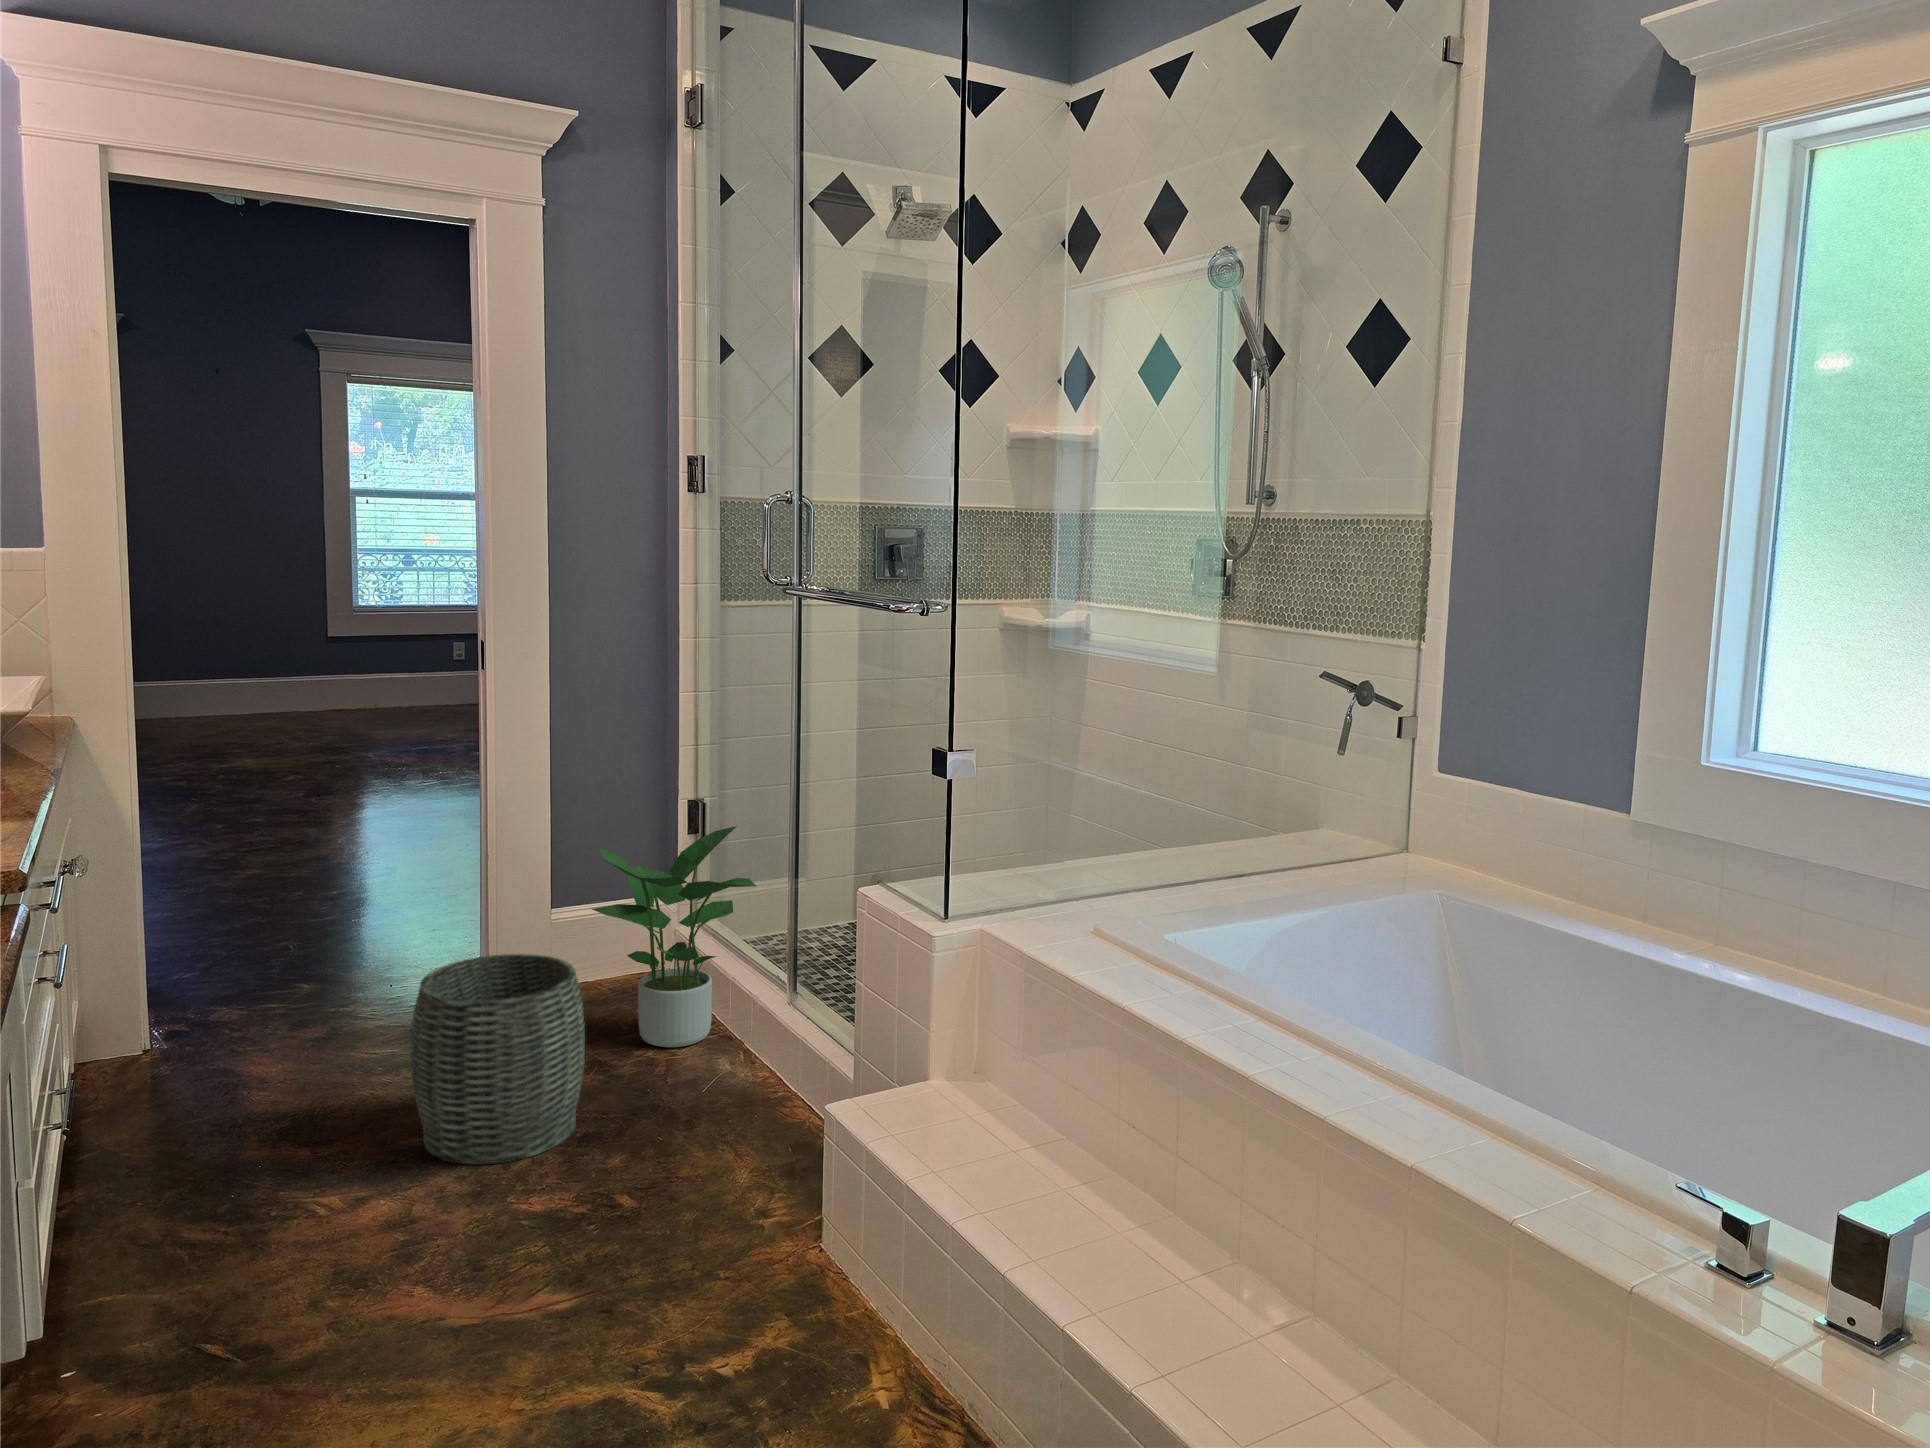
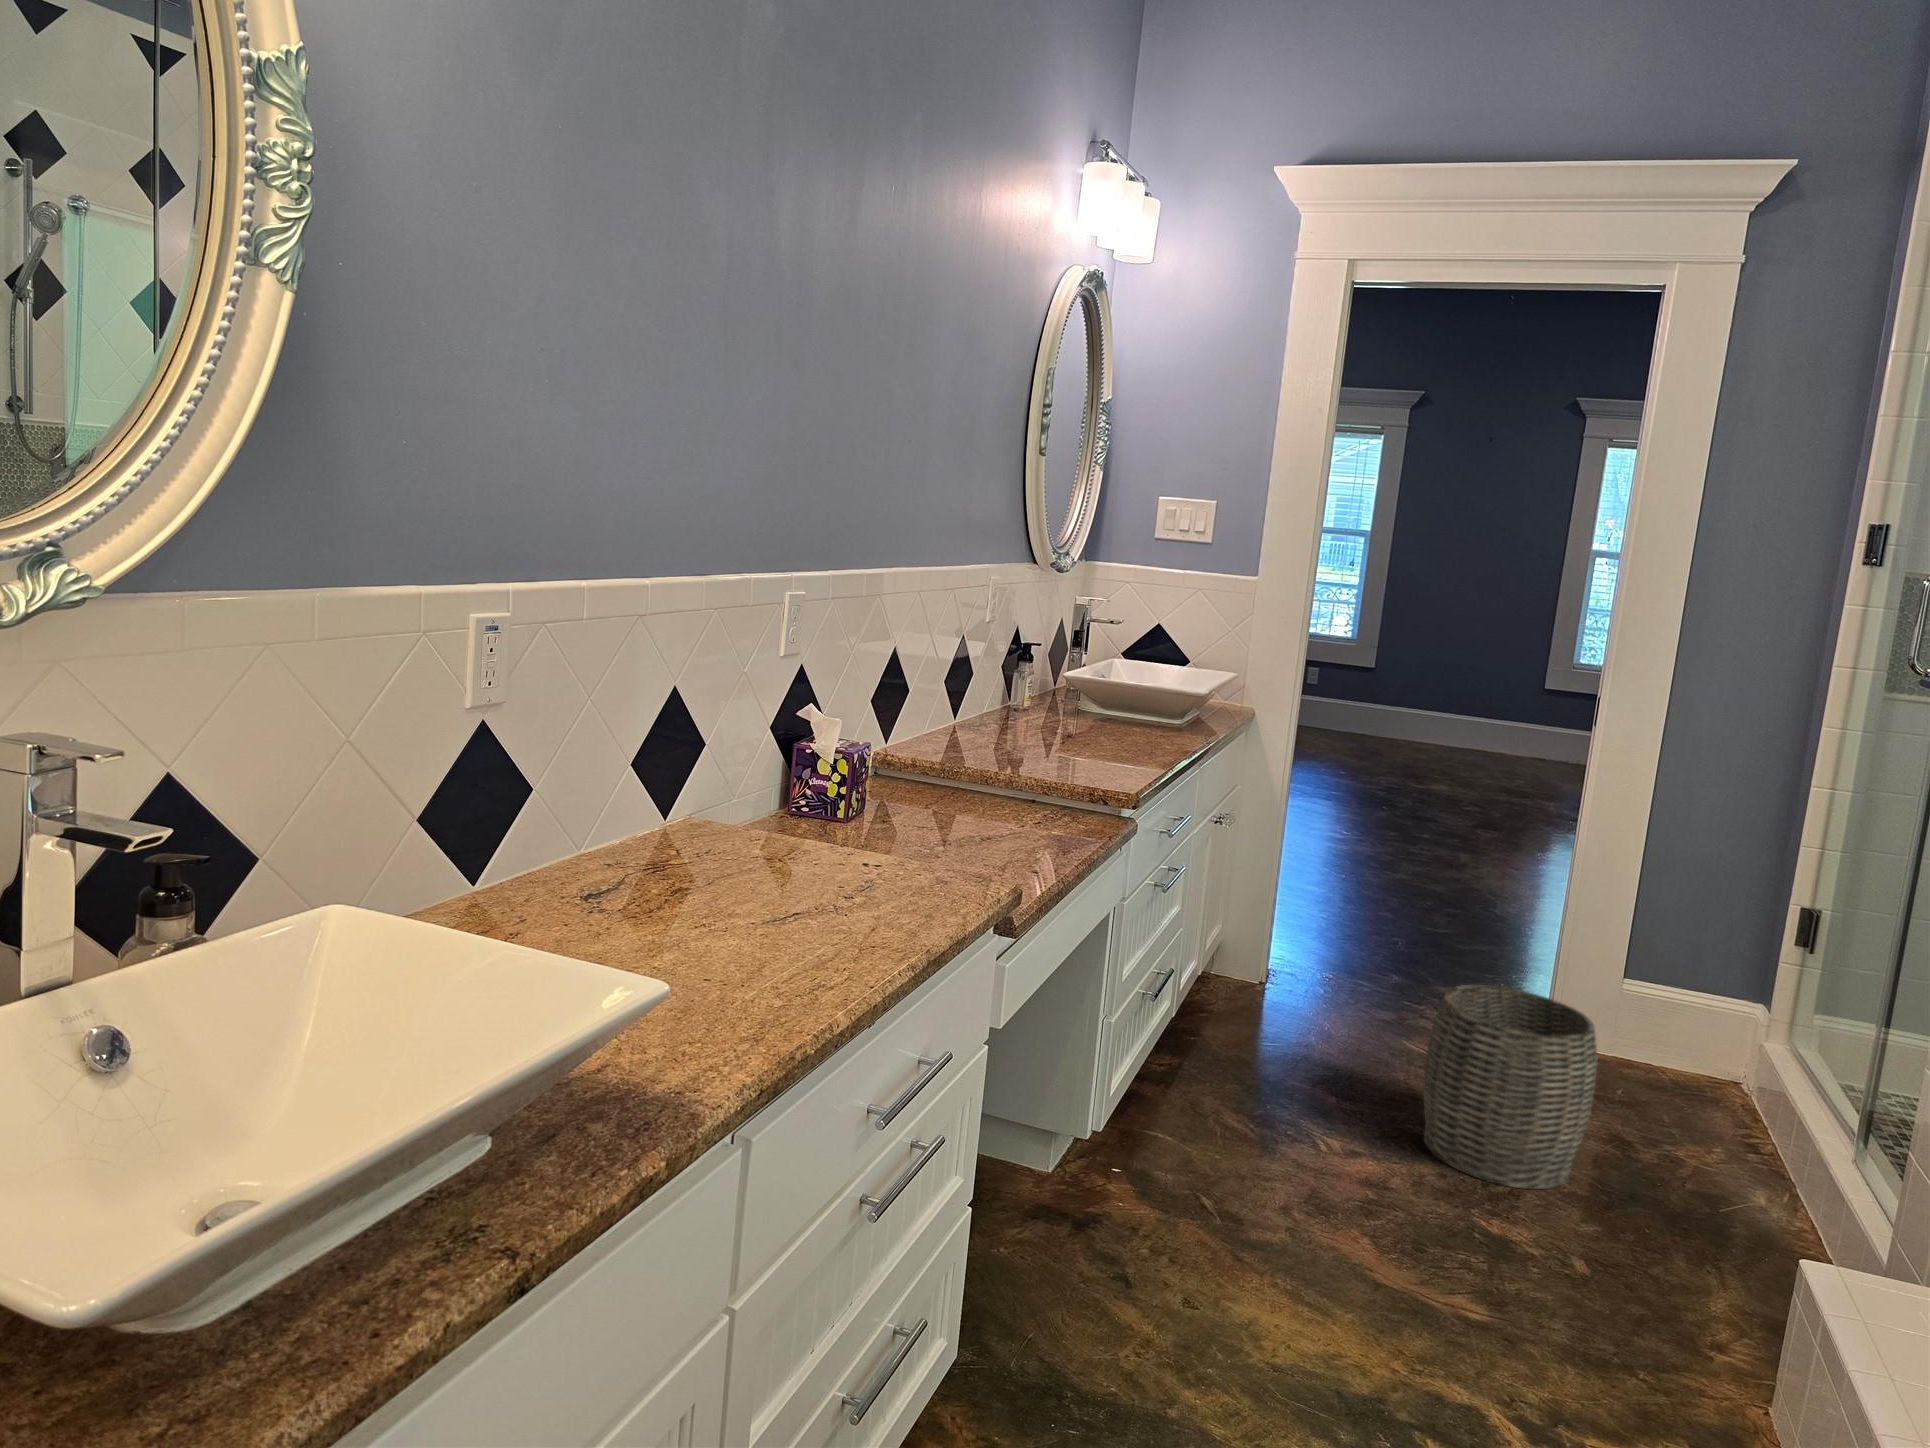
potted plant: present [592,826,756,1047] -> none [1651,924,1845,1165]

